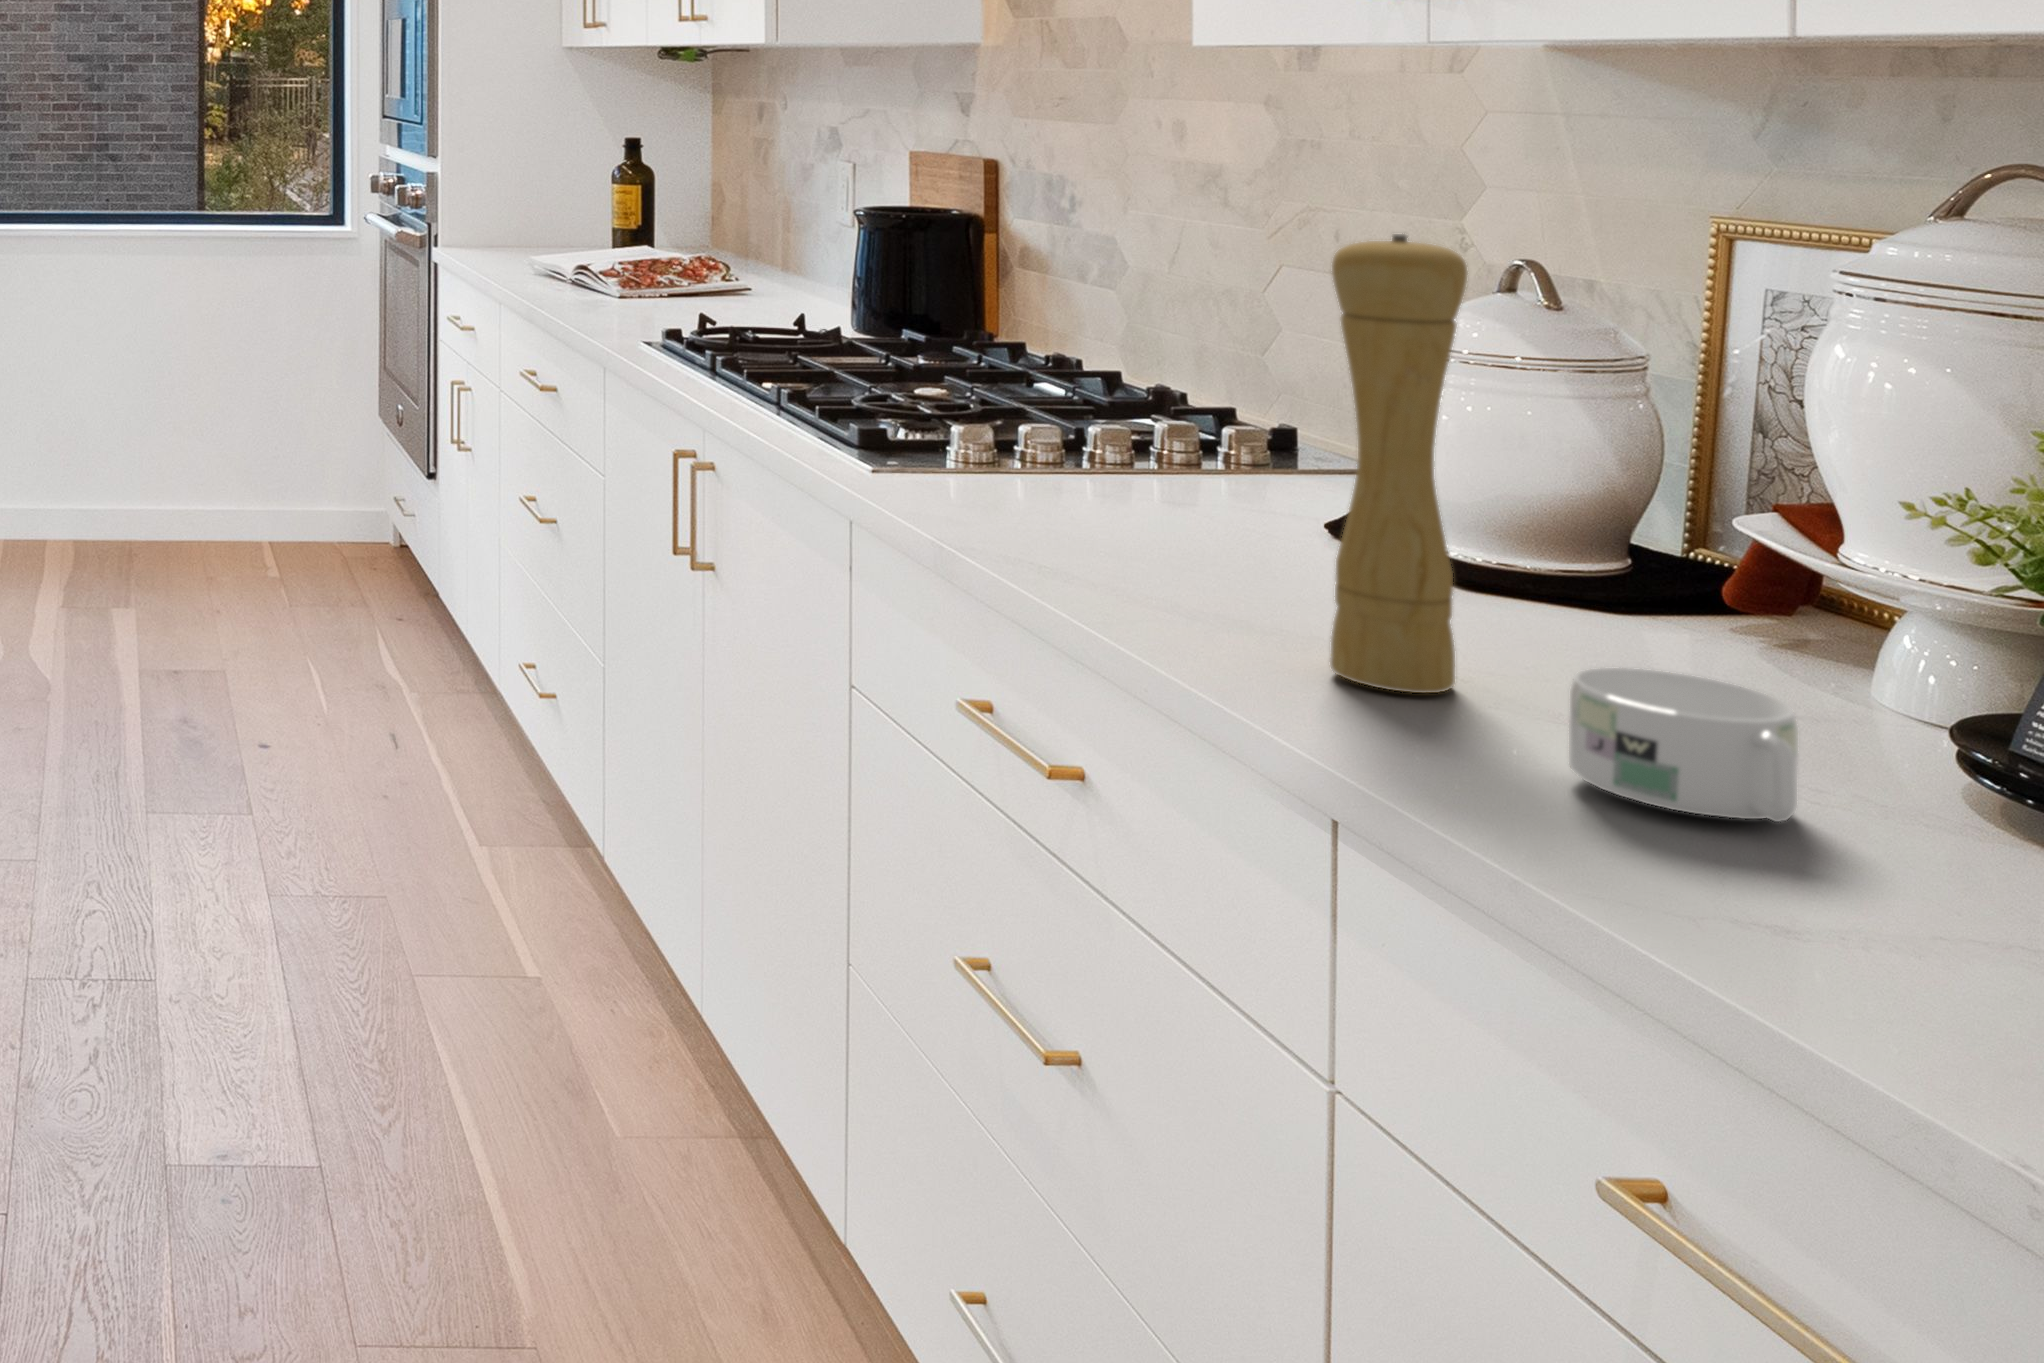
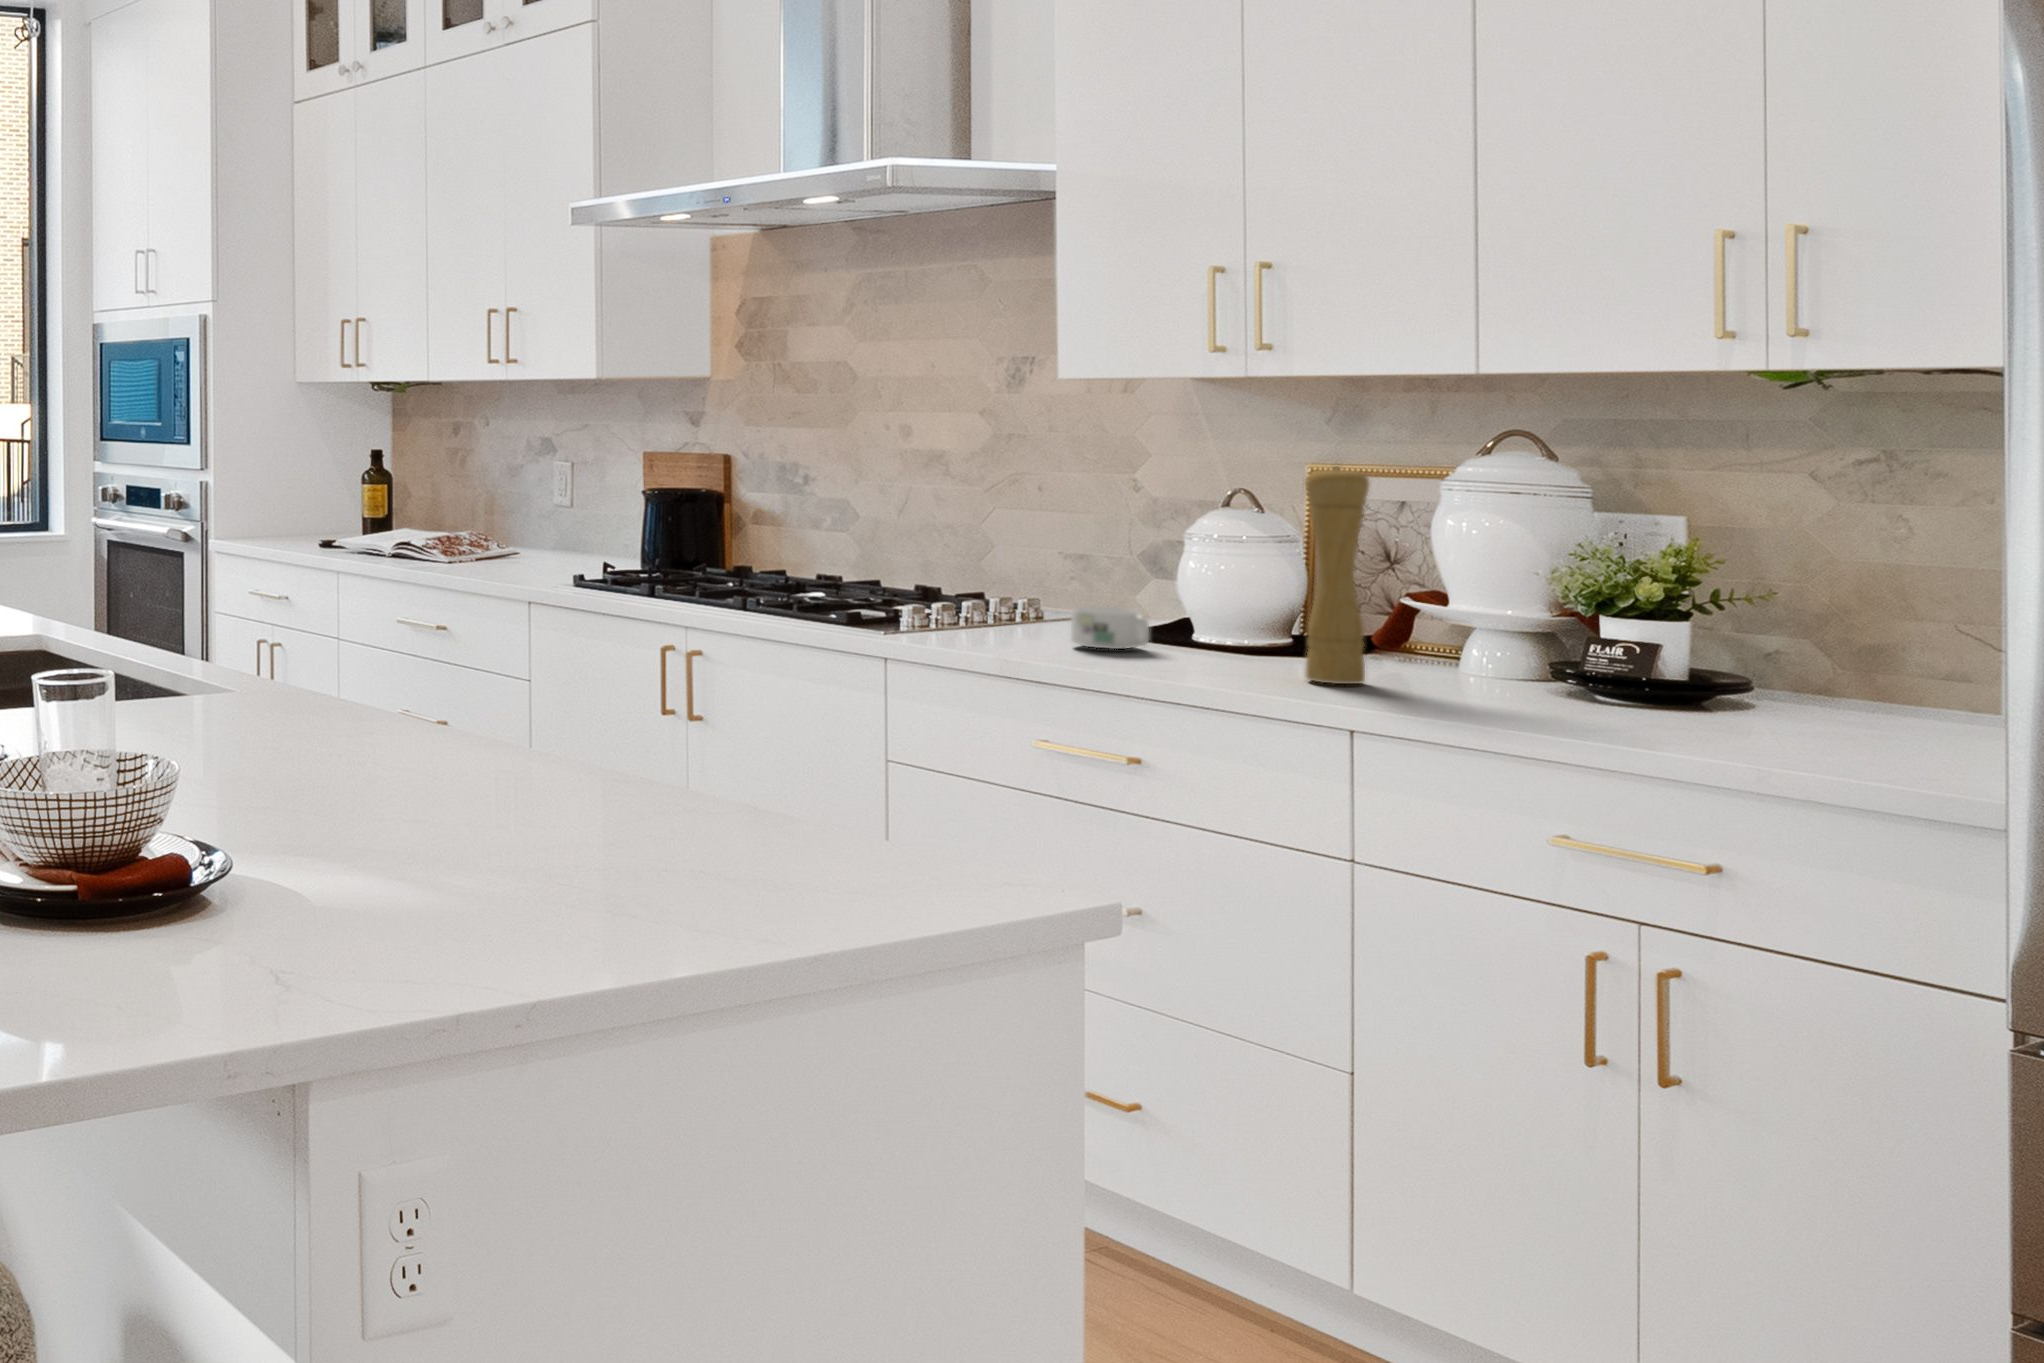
mug: present [1569,668,1798,822] -> present [1071,607,1149,649]

